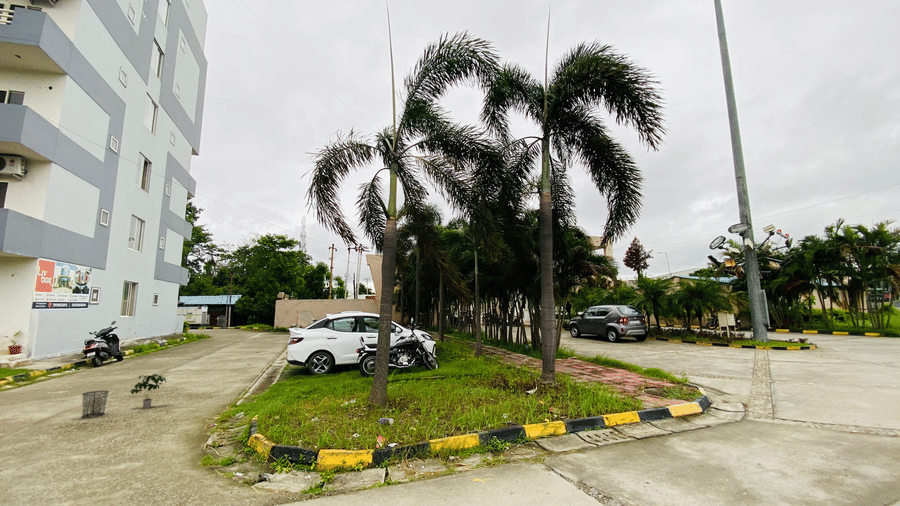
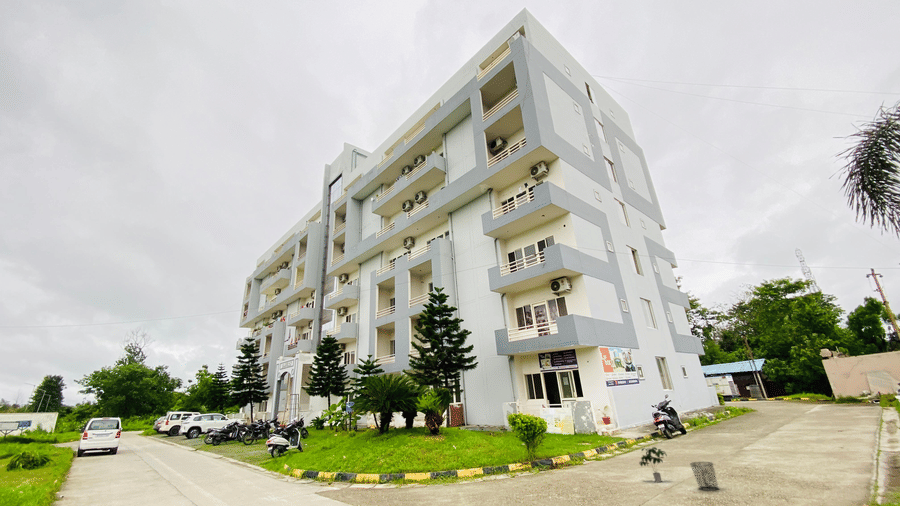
potted plant: present [130,374,166,408] -> present [639,447,667,482]

